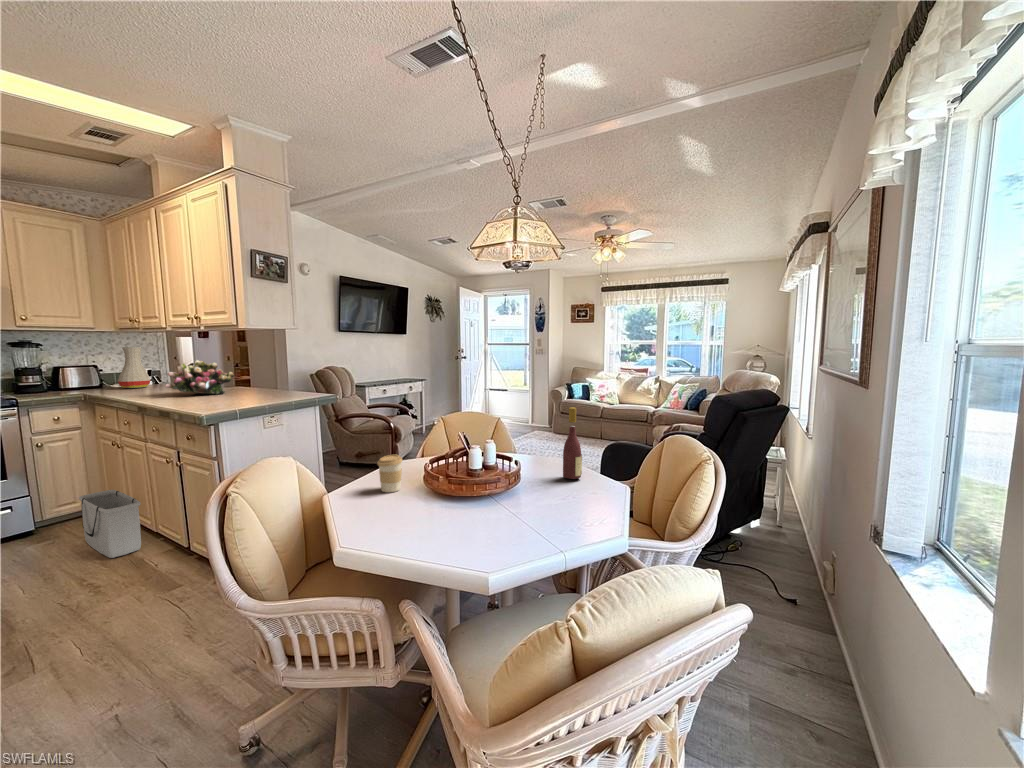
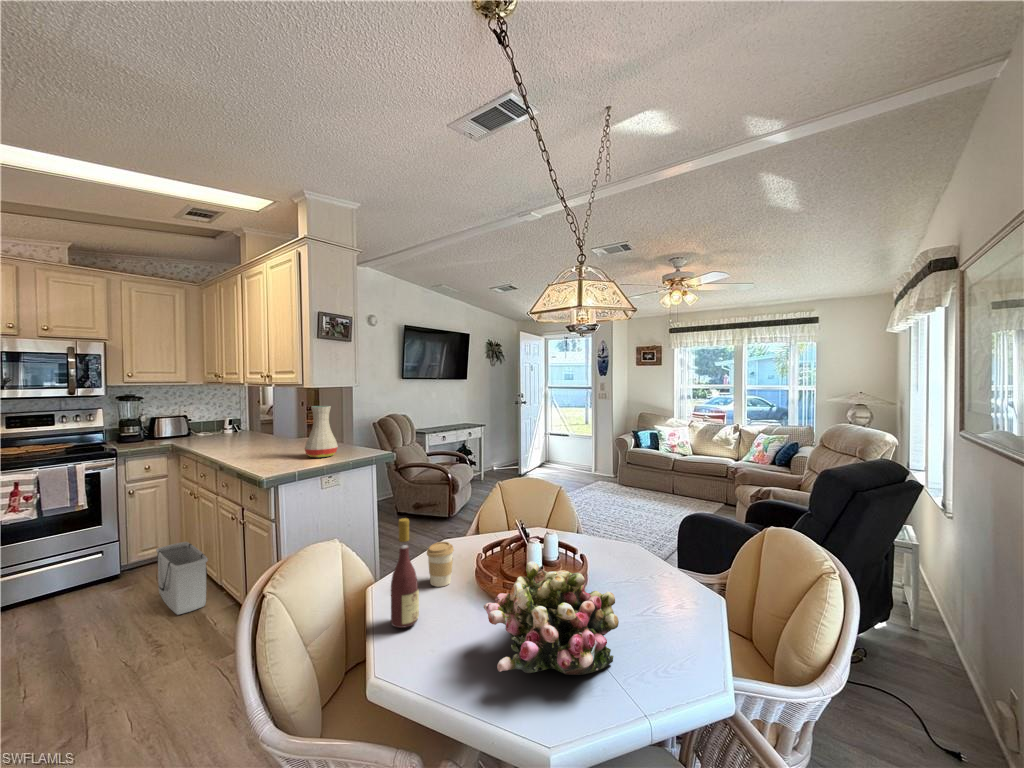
vase: present [118,347,150,388] -> present [305,406,338,458]
flower arrangement: present [165,360,234,394] -> present [484,561,619,675]
wine bottle: present [563,407,582,479] -> present [391,518,419,628]

